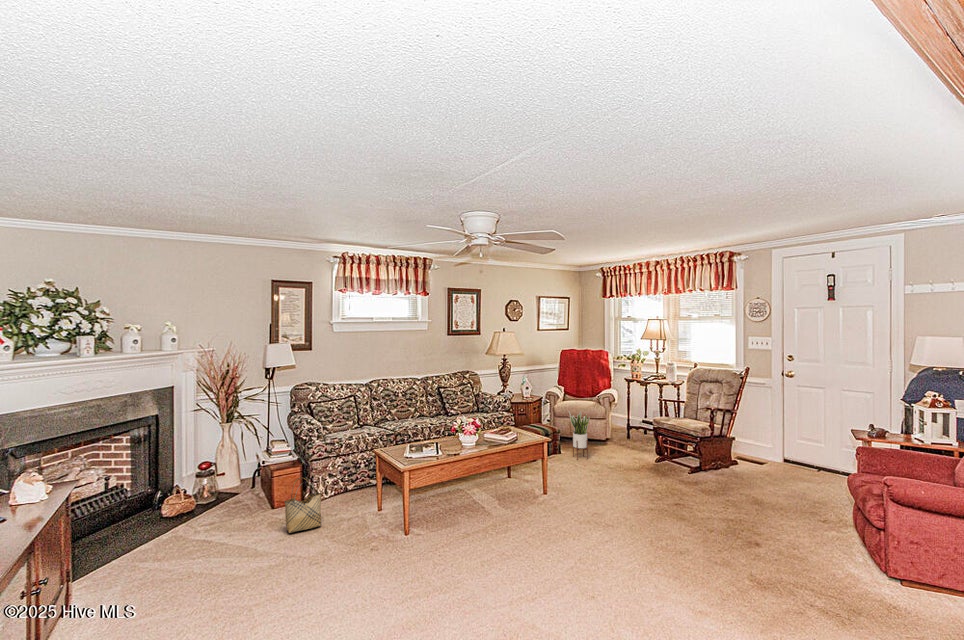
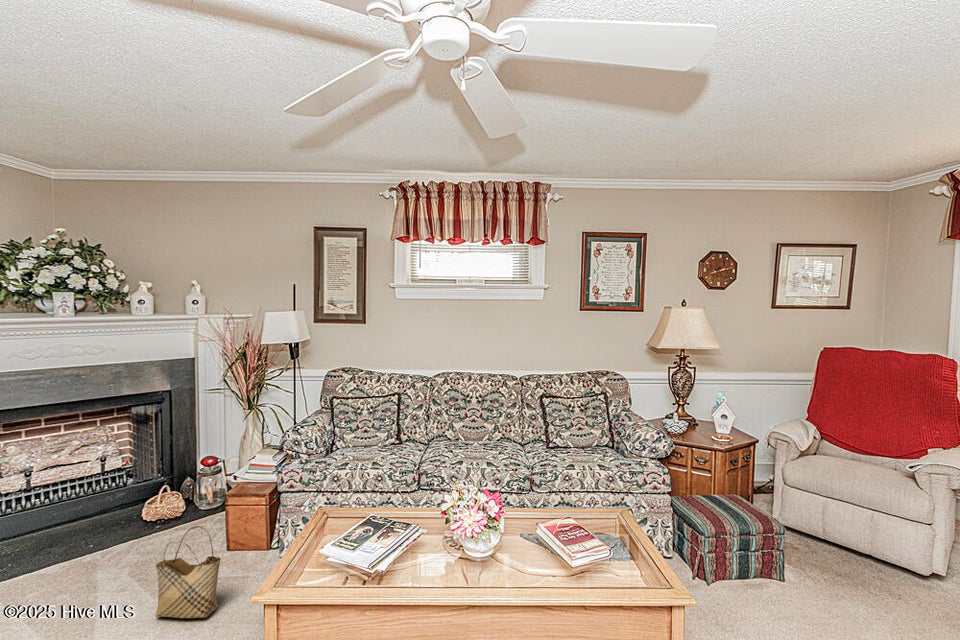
potted plant: present [569,411,590,459] -> none [804,485,866,613]

